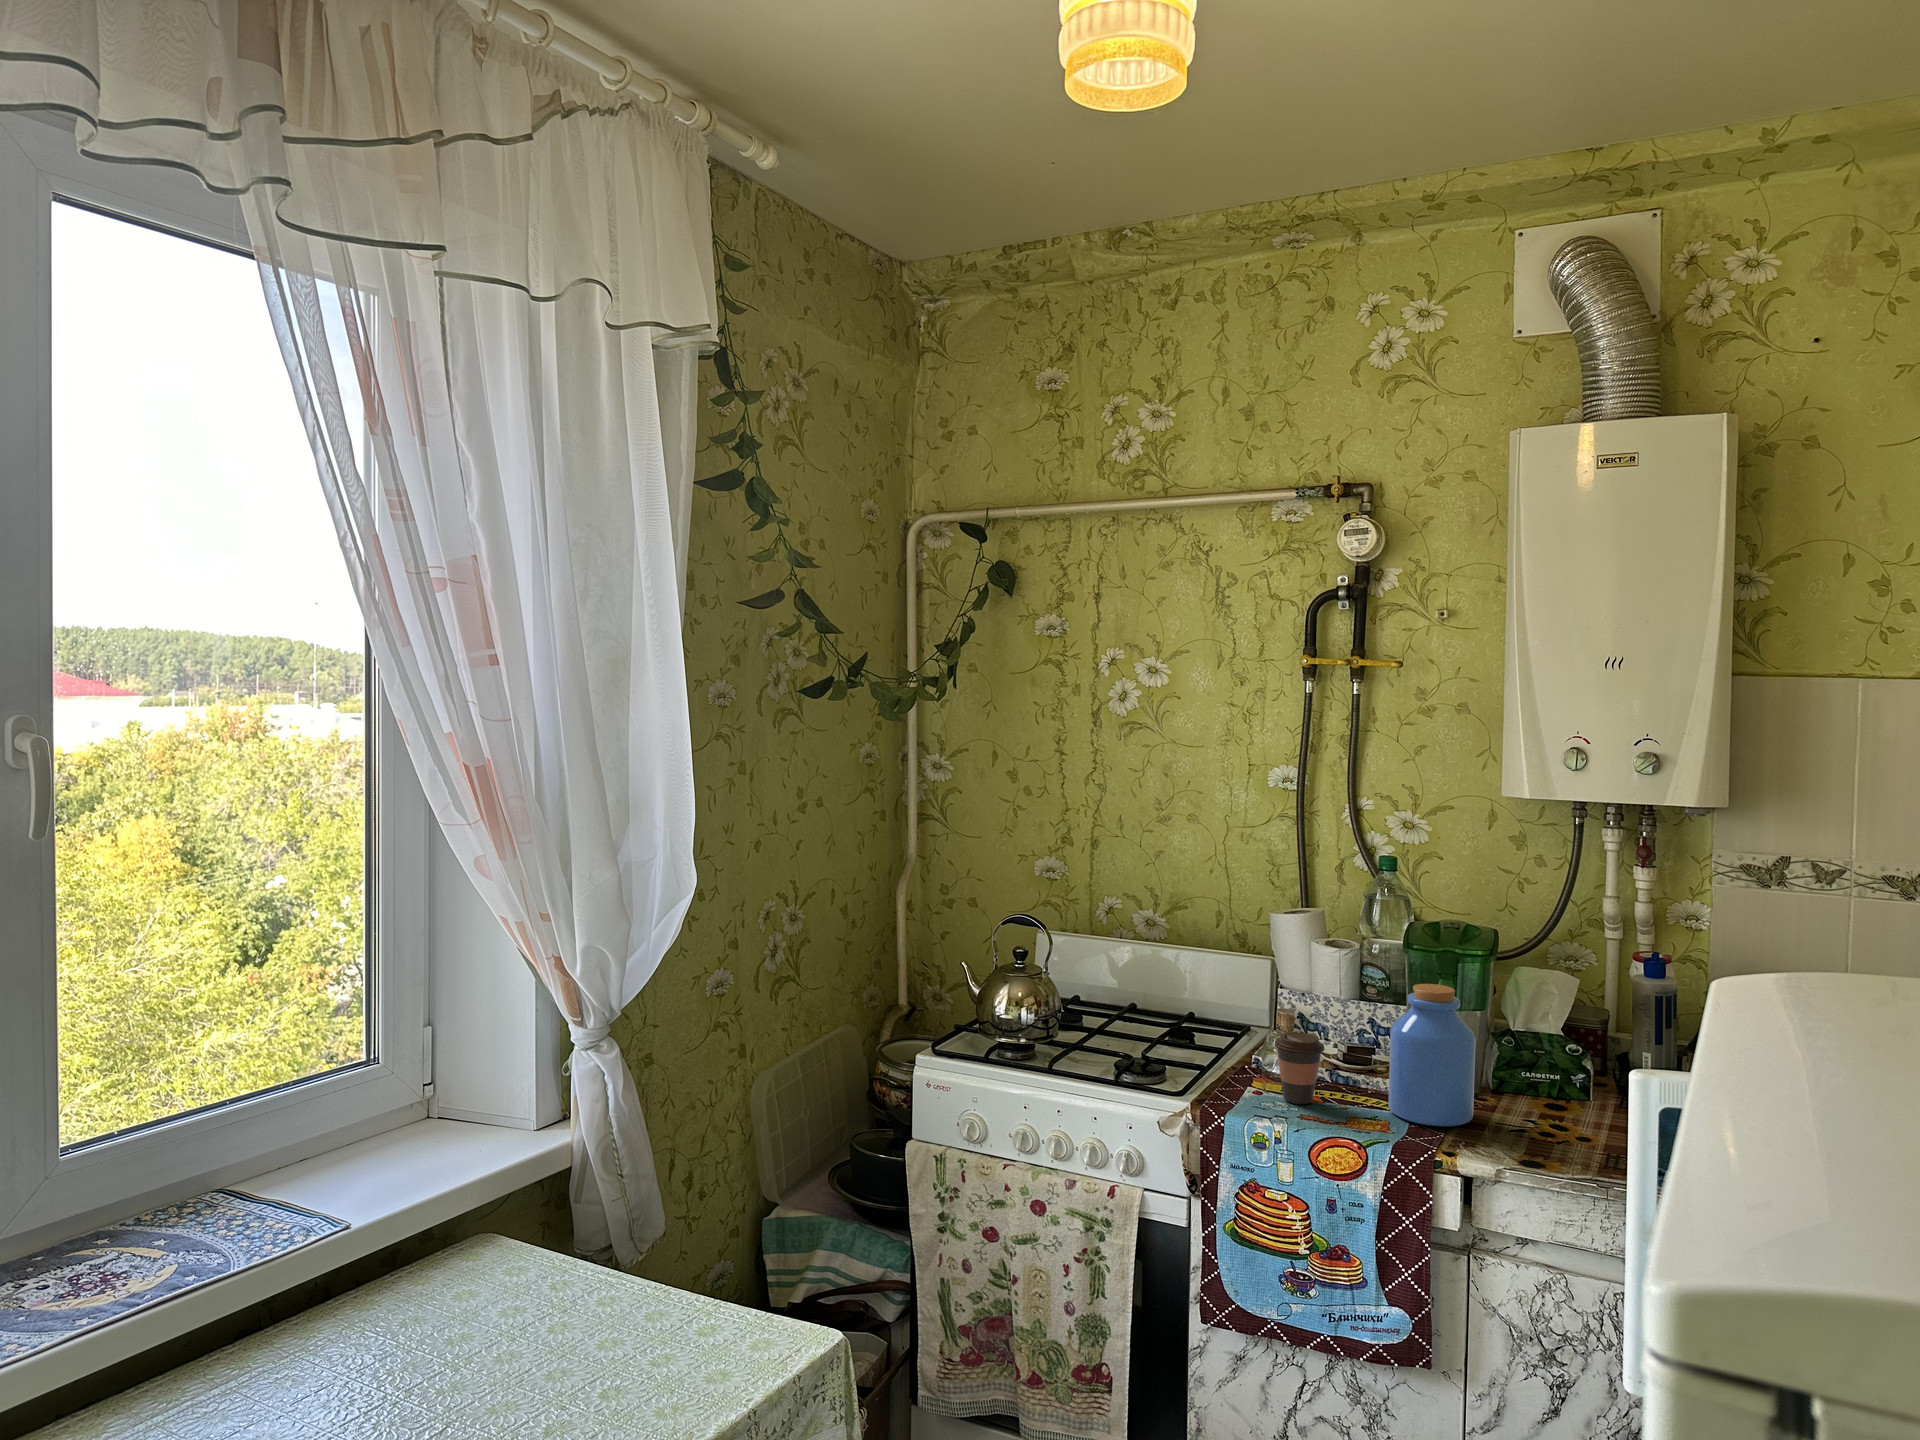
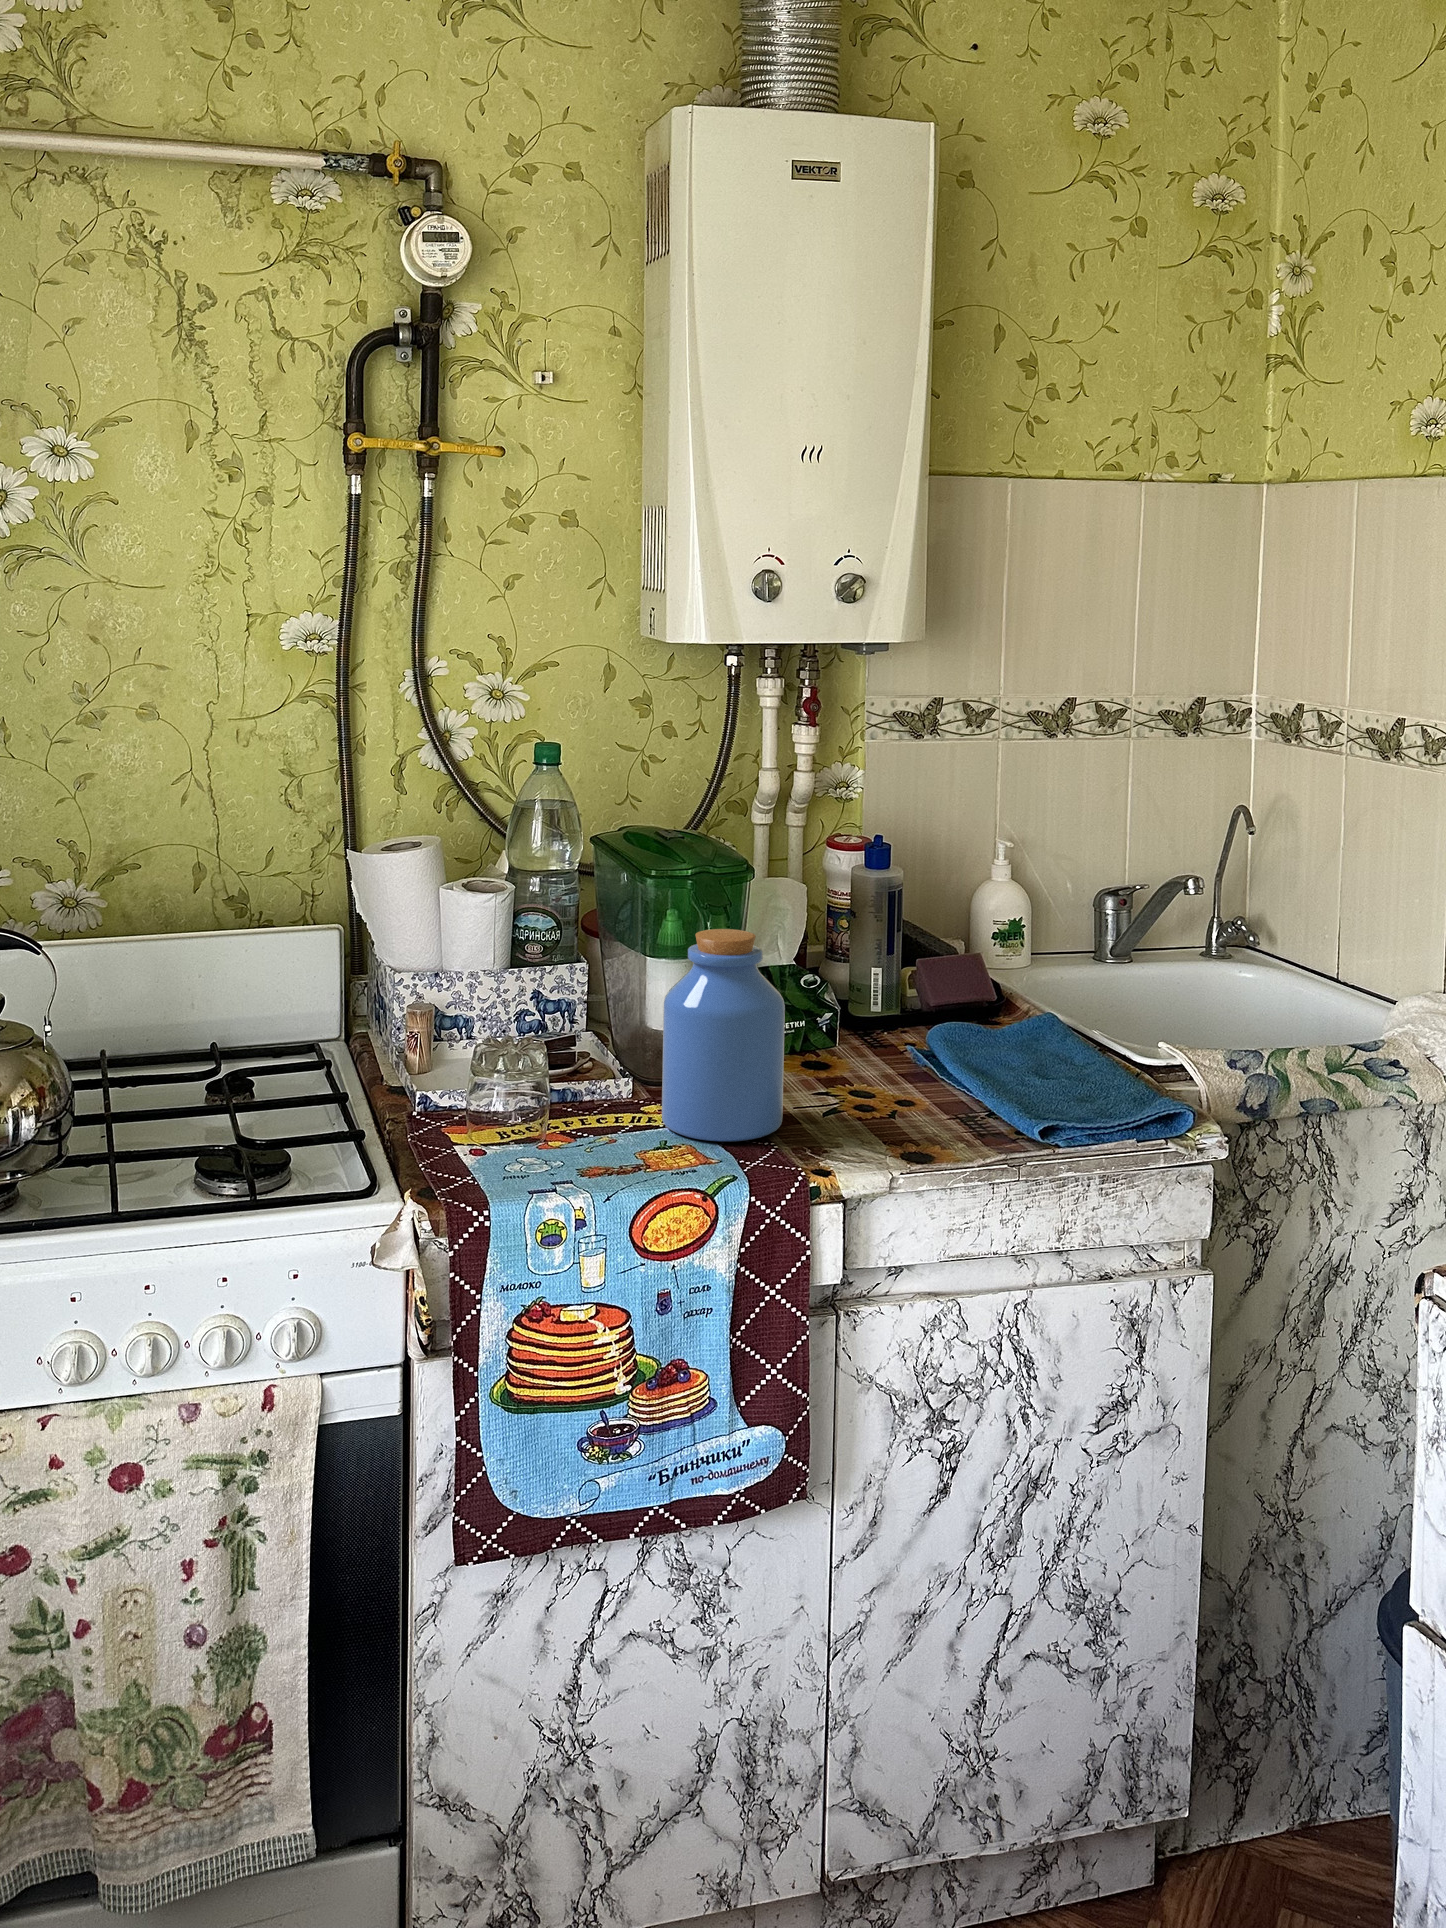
coffee cup: present [1274,1032,1325,1104] -> none [513,1041,593,1157]

